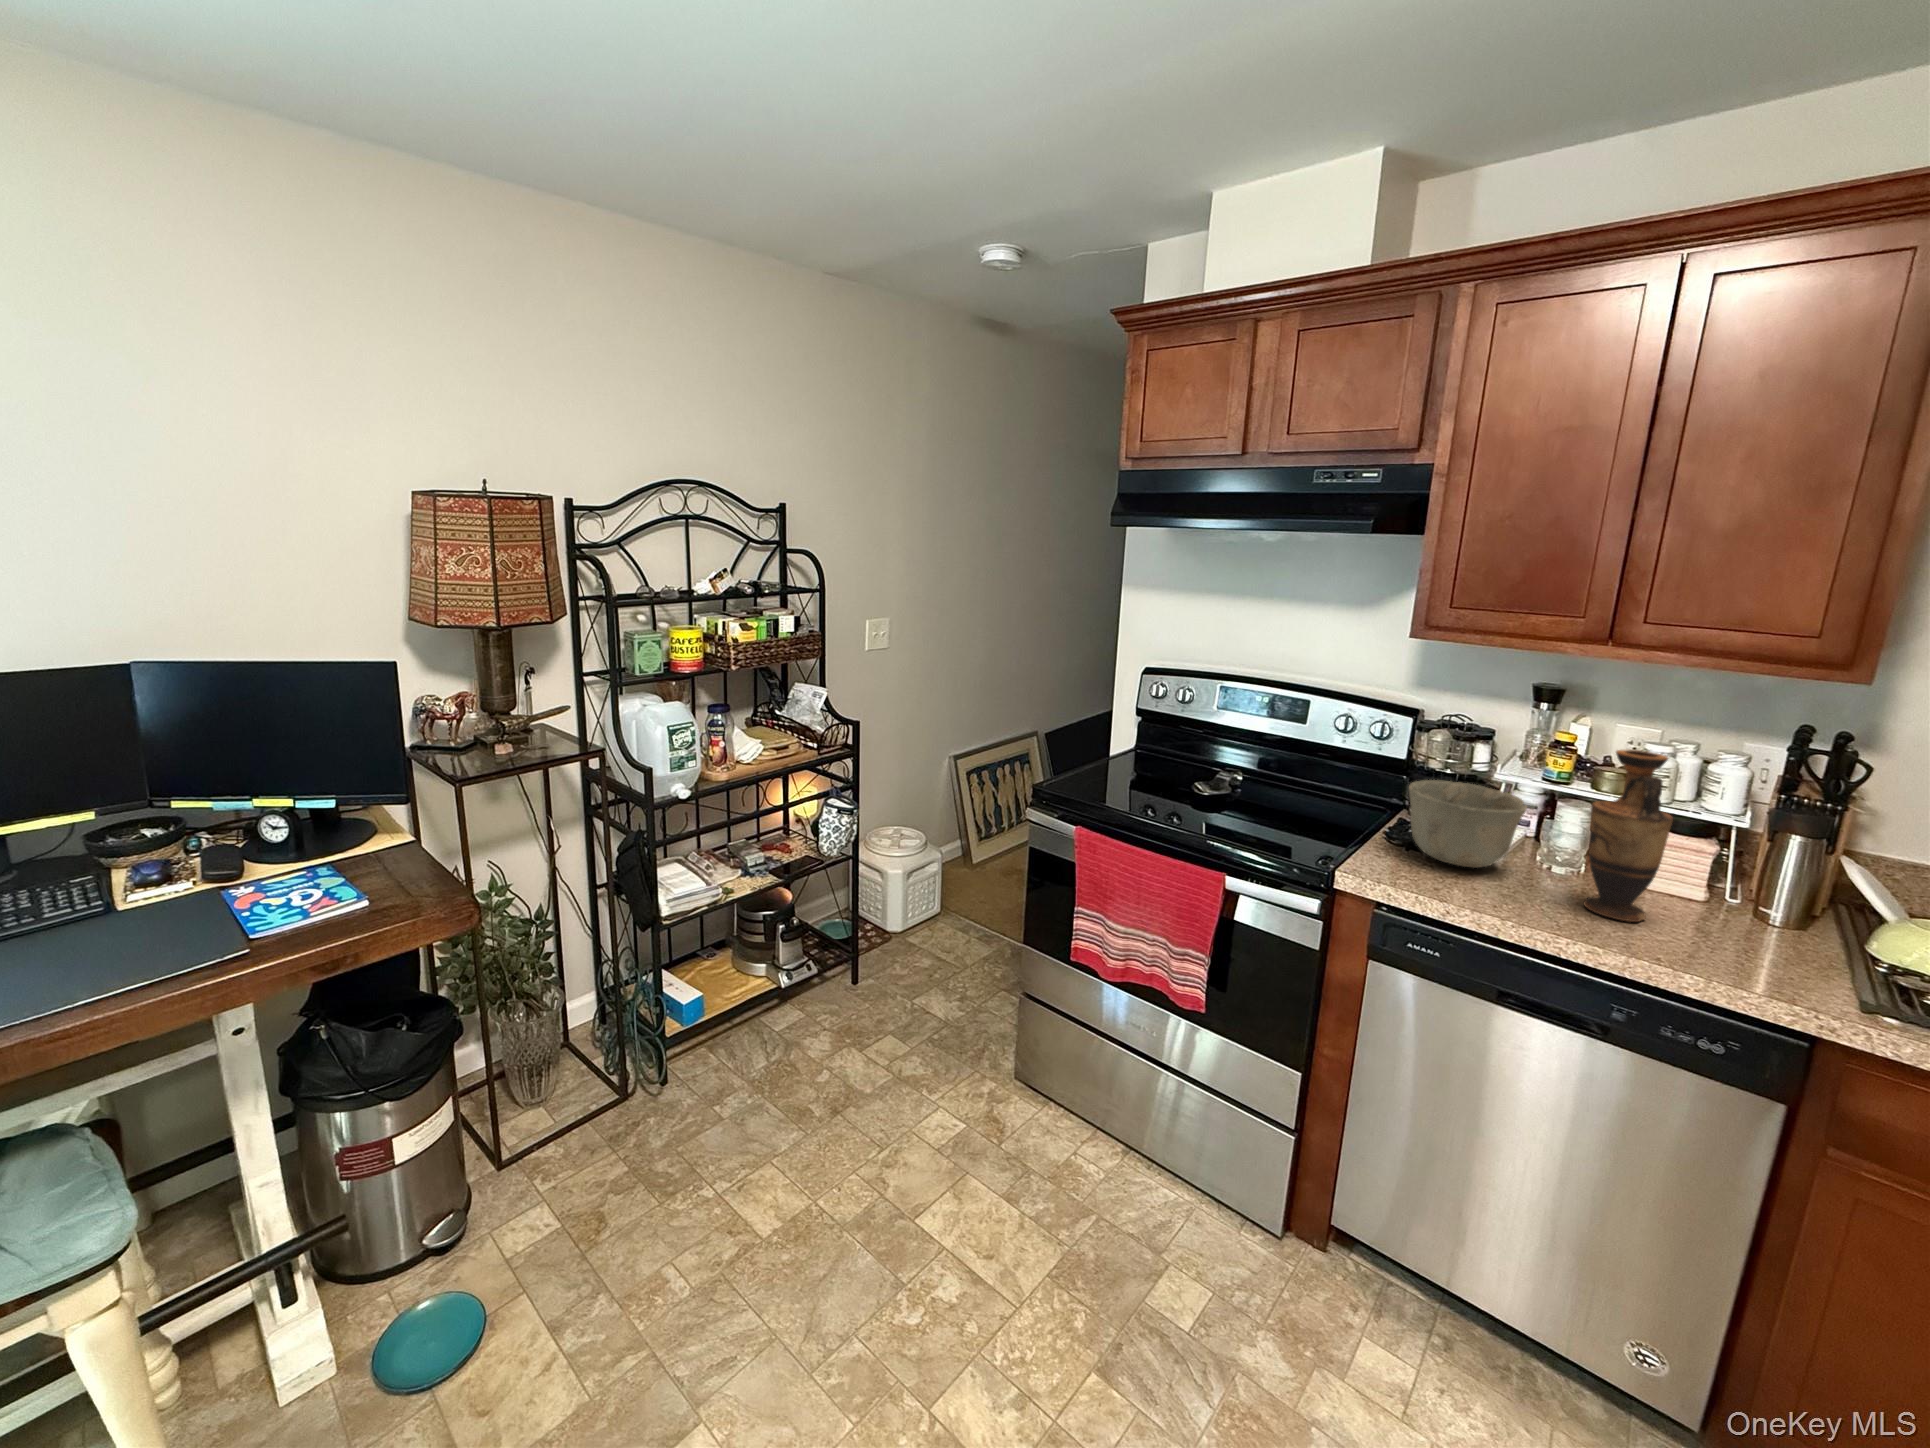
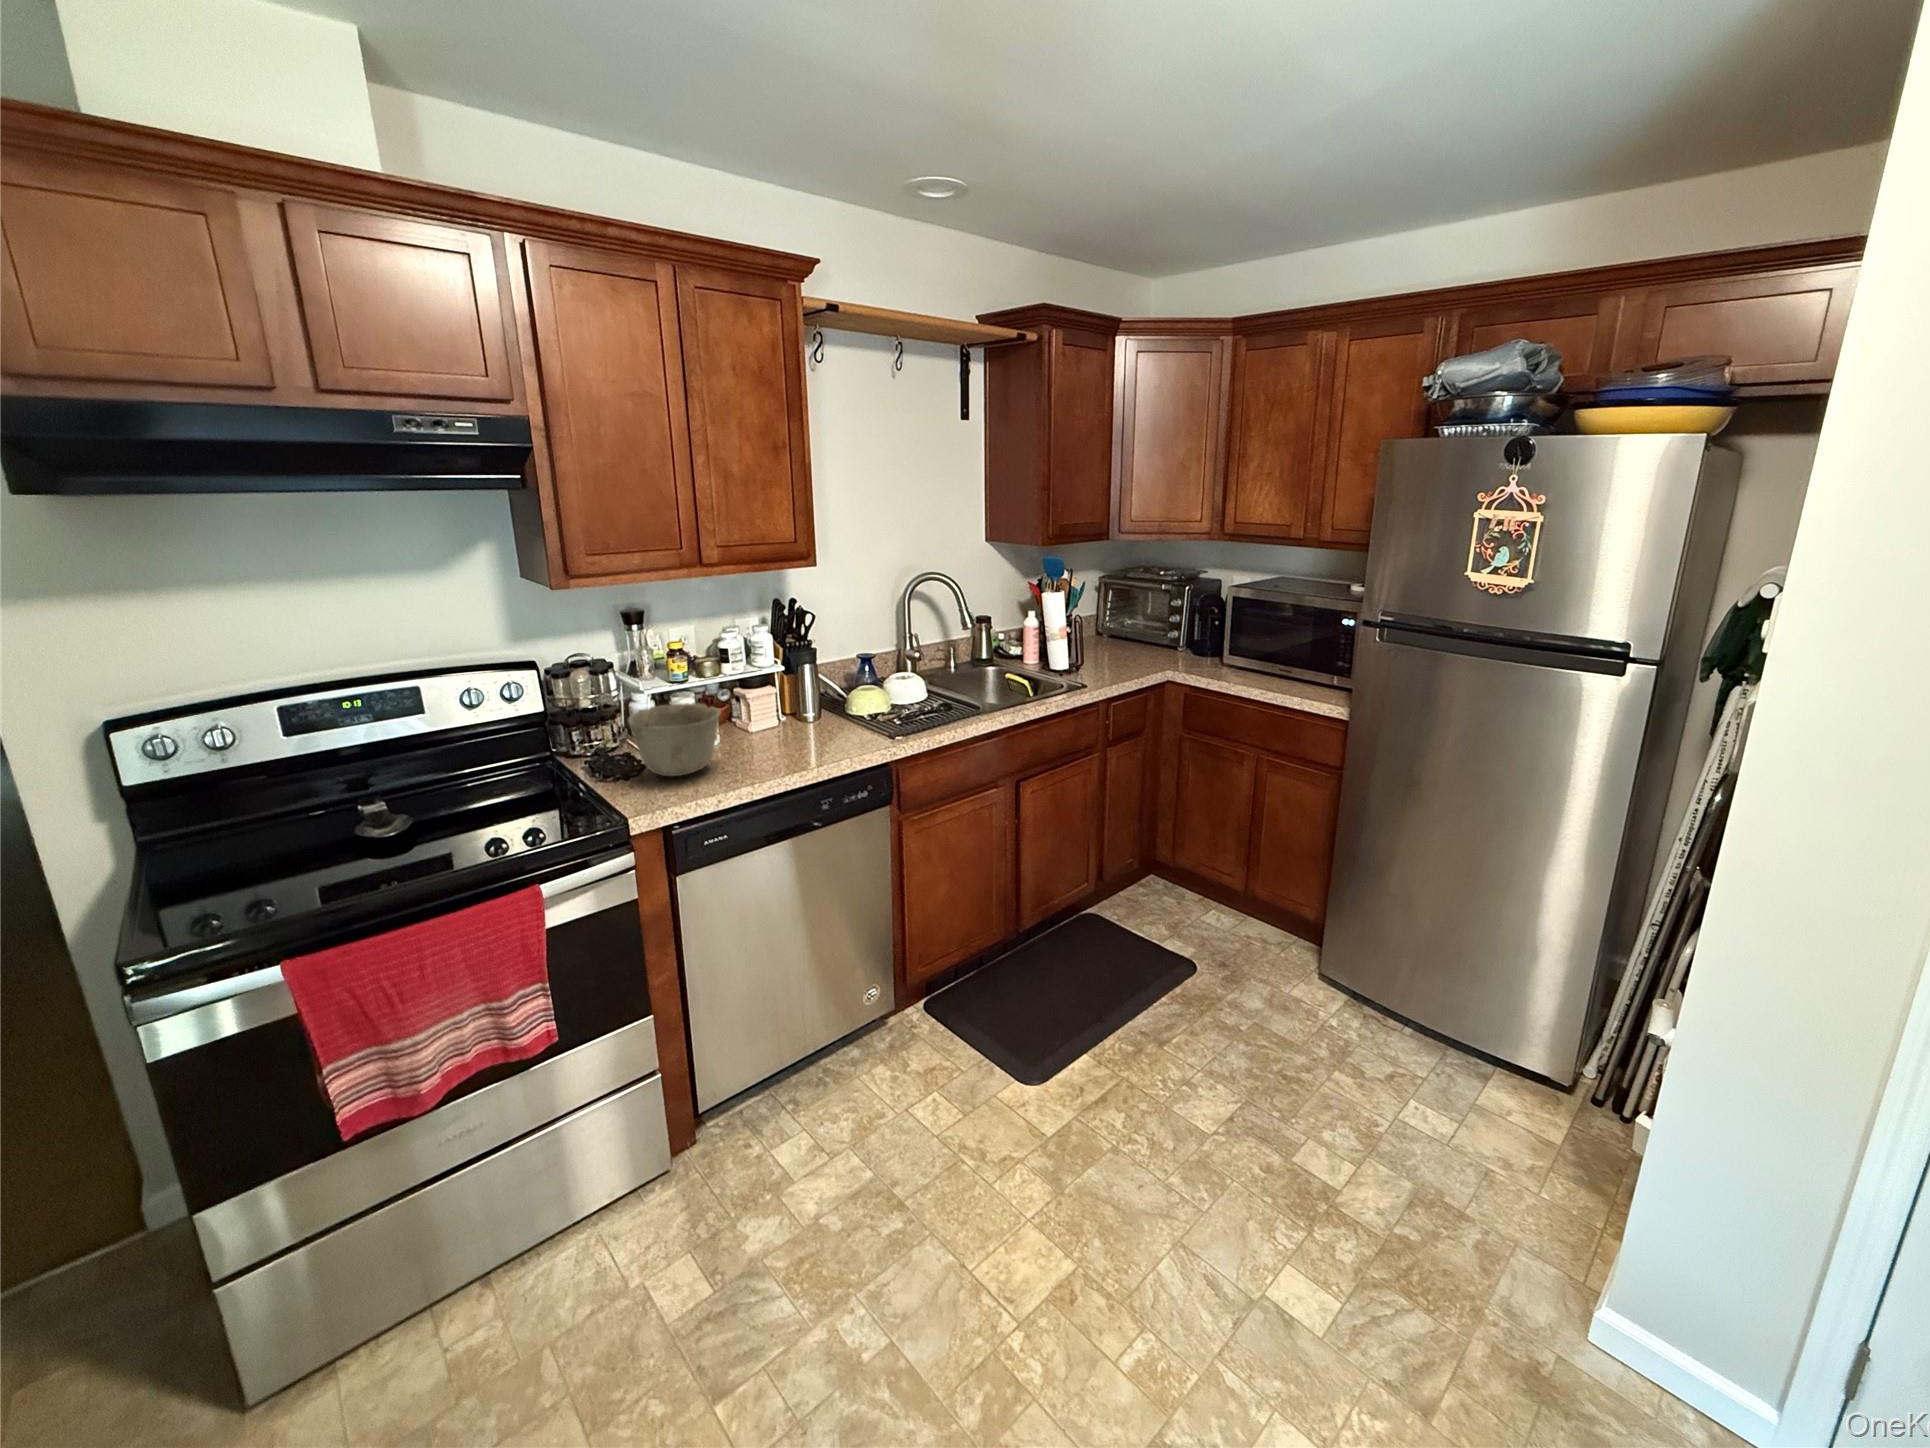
vase: present [1584,750,1673,922] -> none [762,642,806,760]

